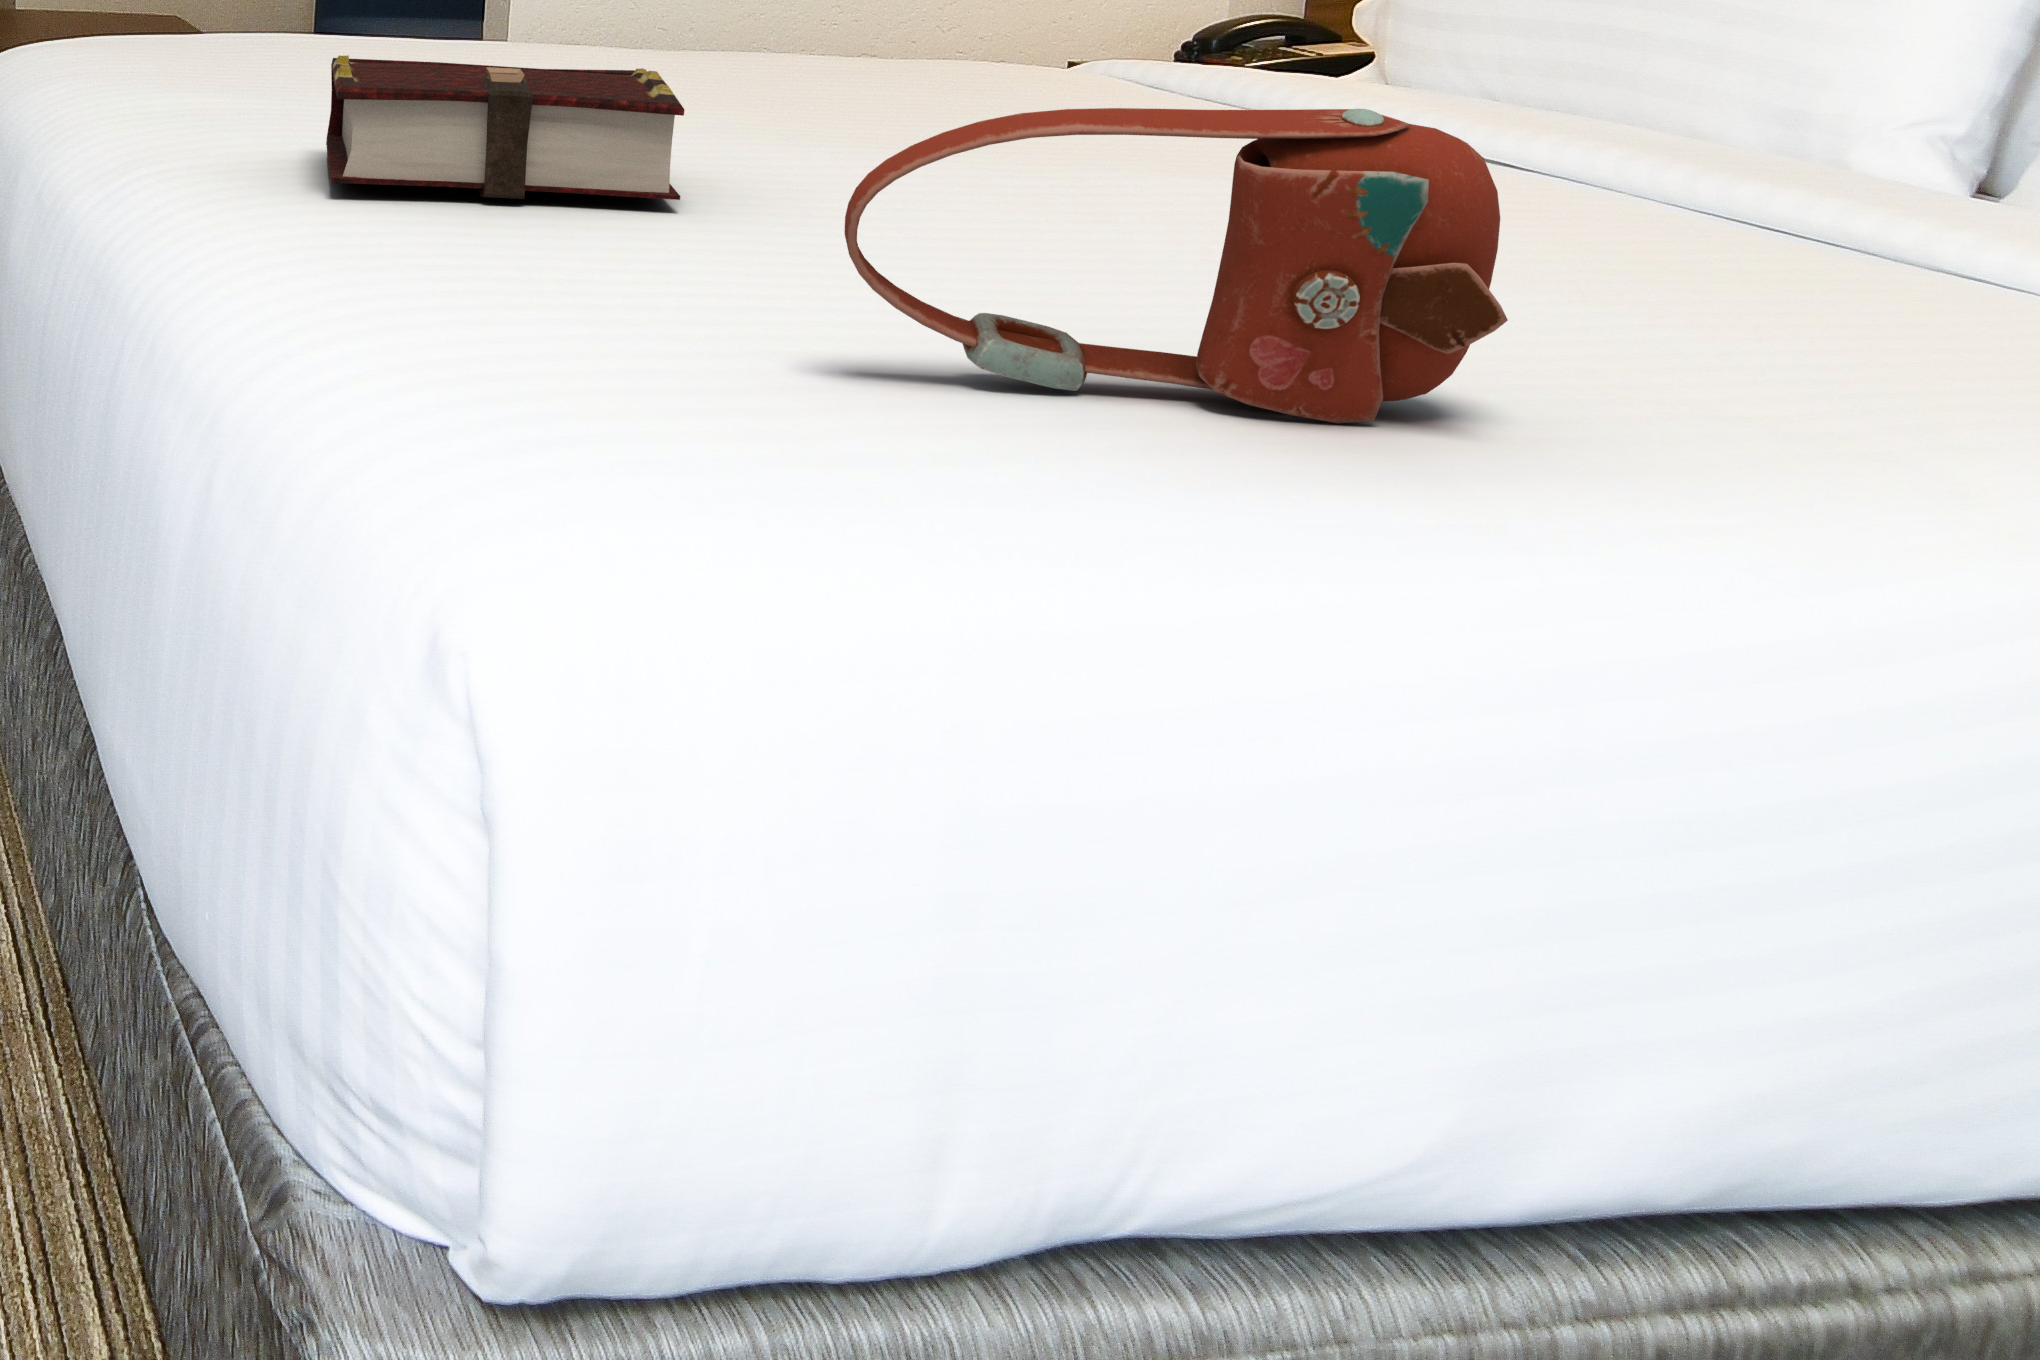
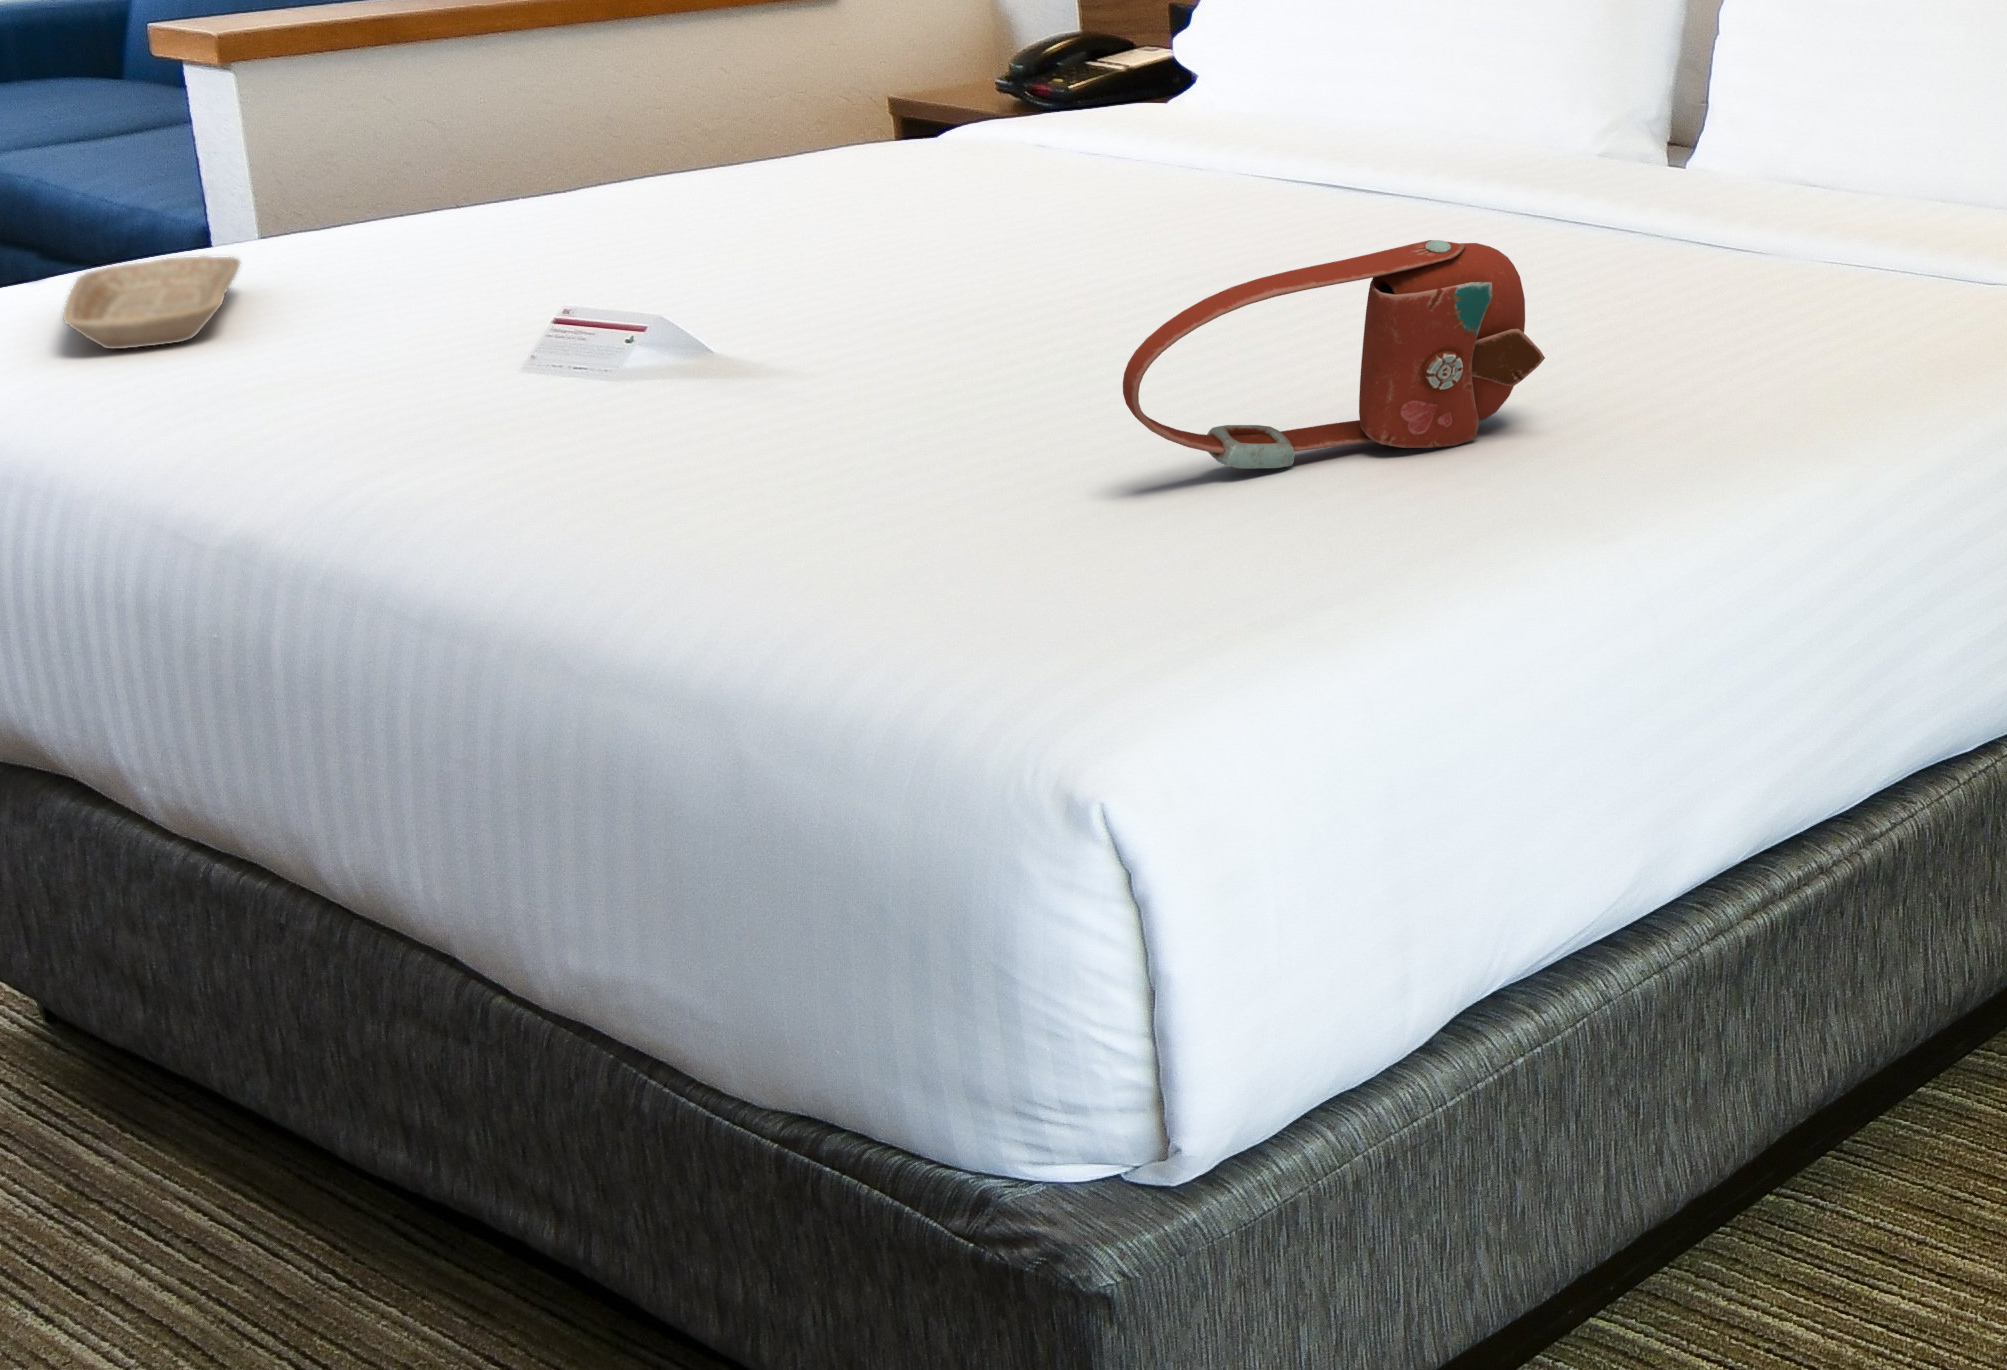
tray: none [135,35,326,95] -> present [63,256,240,349]
book: present [326,55,684,200] -> none [415,253,822,425]

